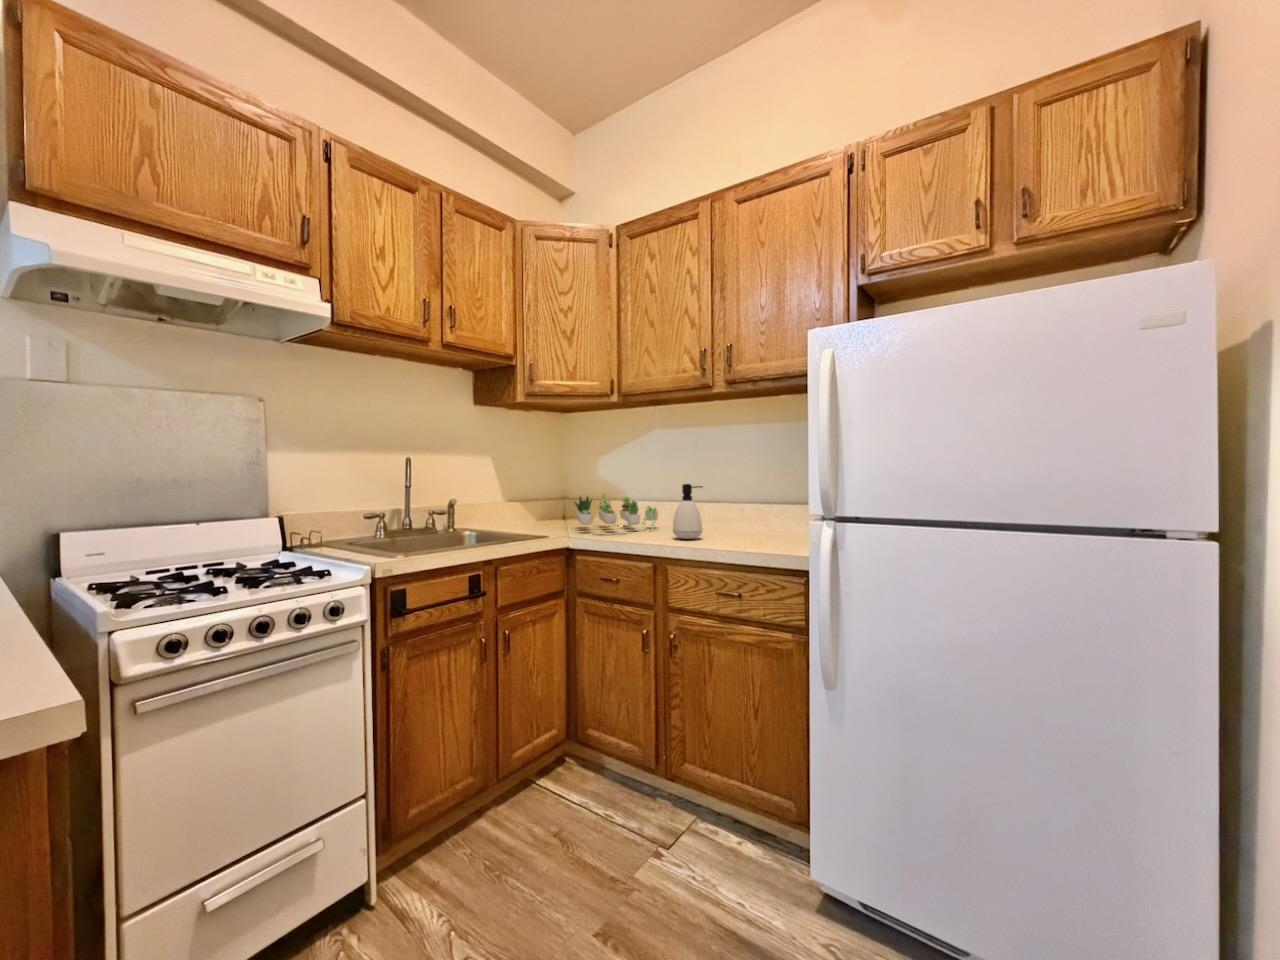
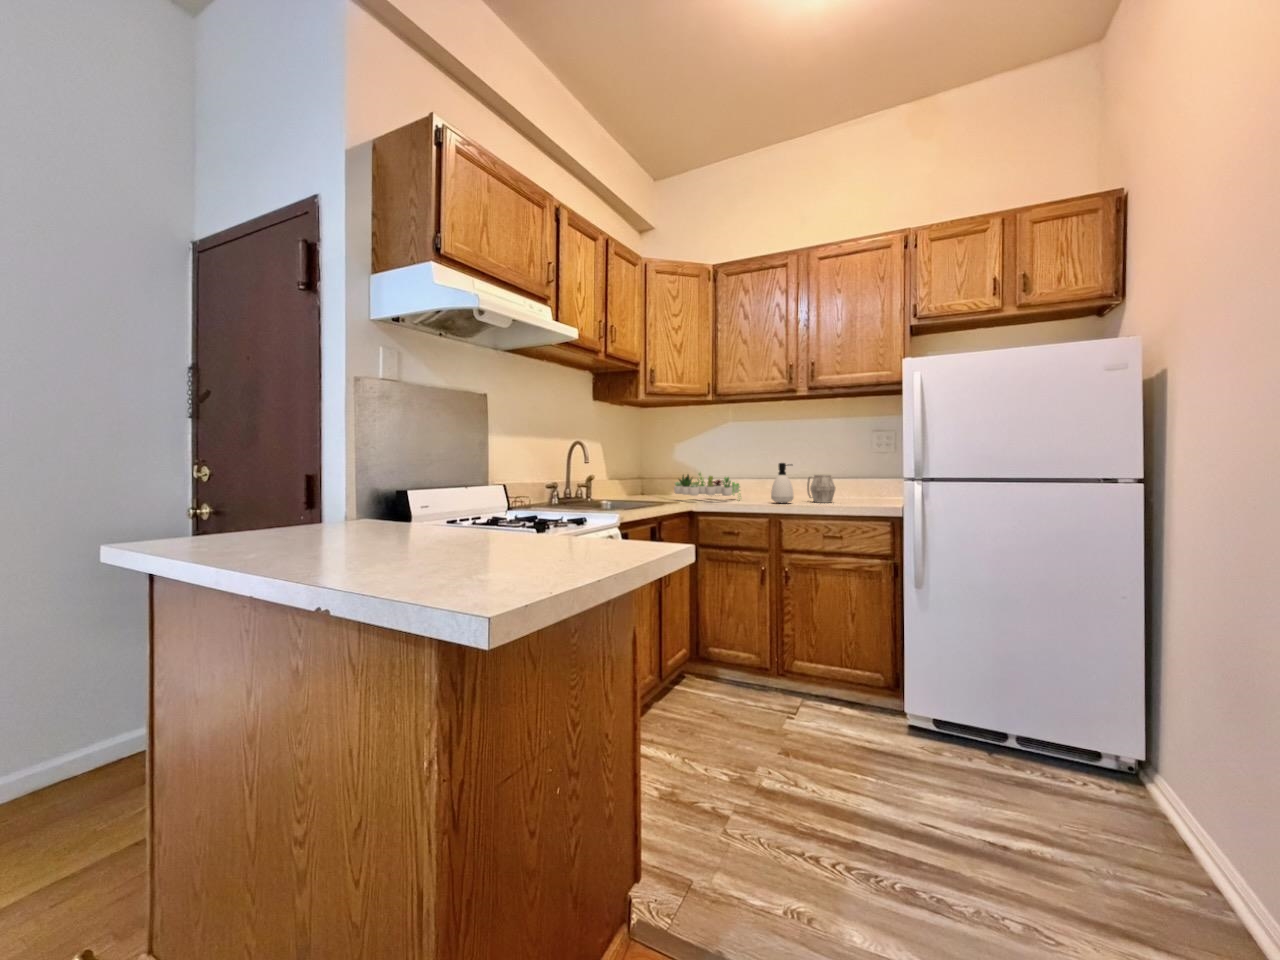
mug: none [730,500,763,540] -> present [807,475,835,503]

